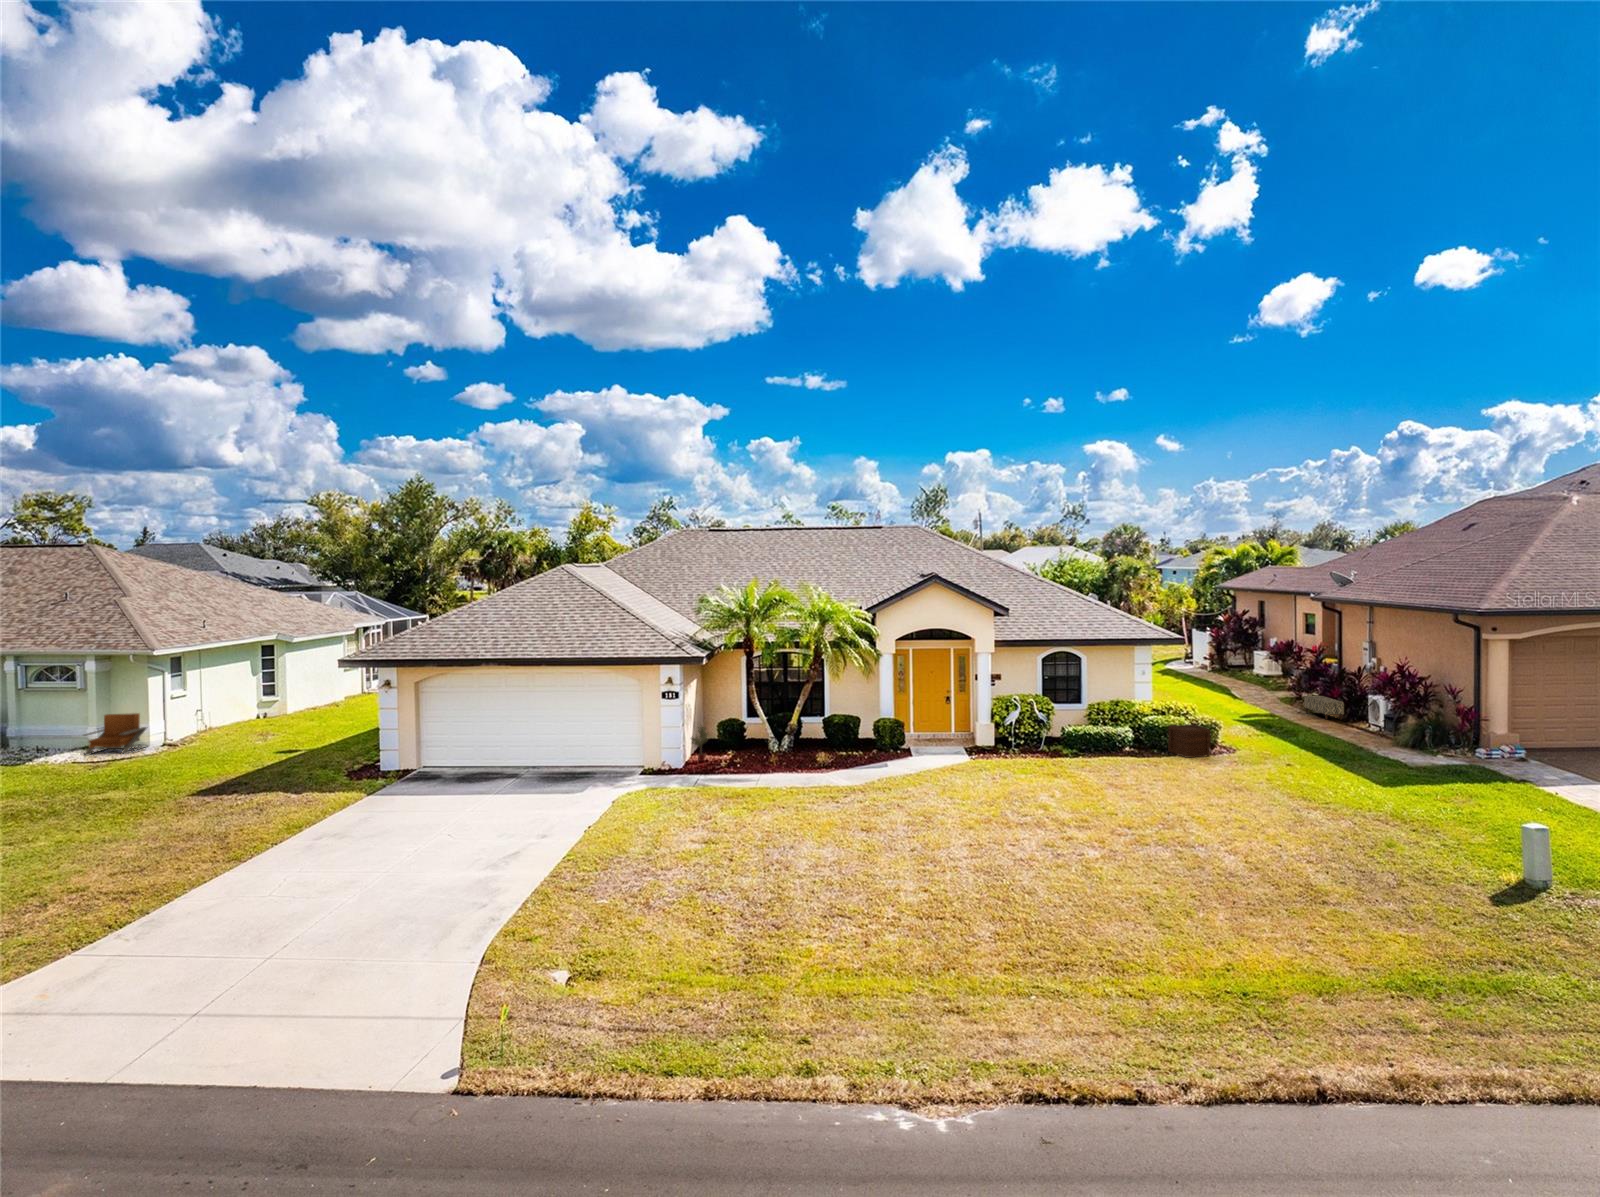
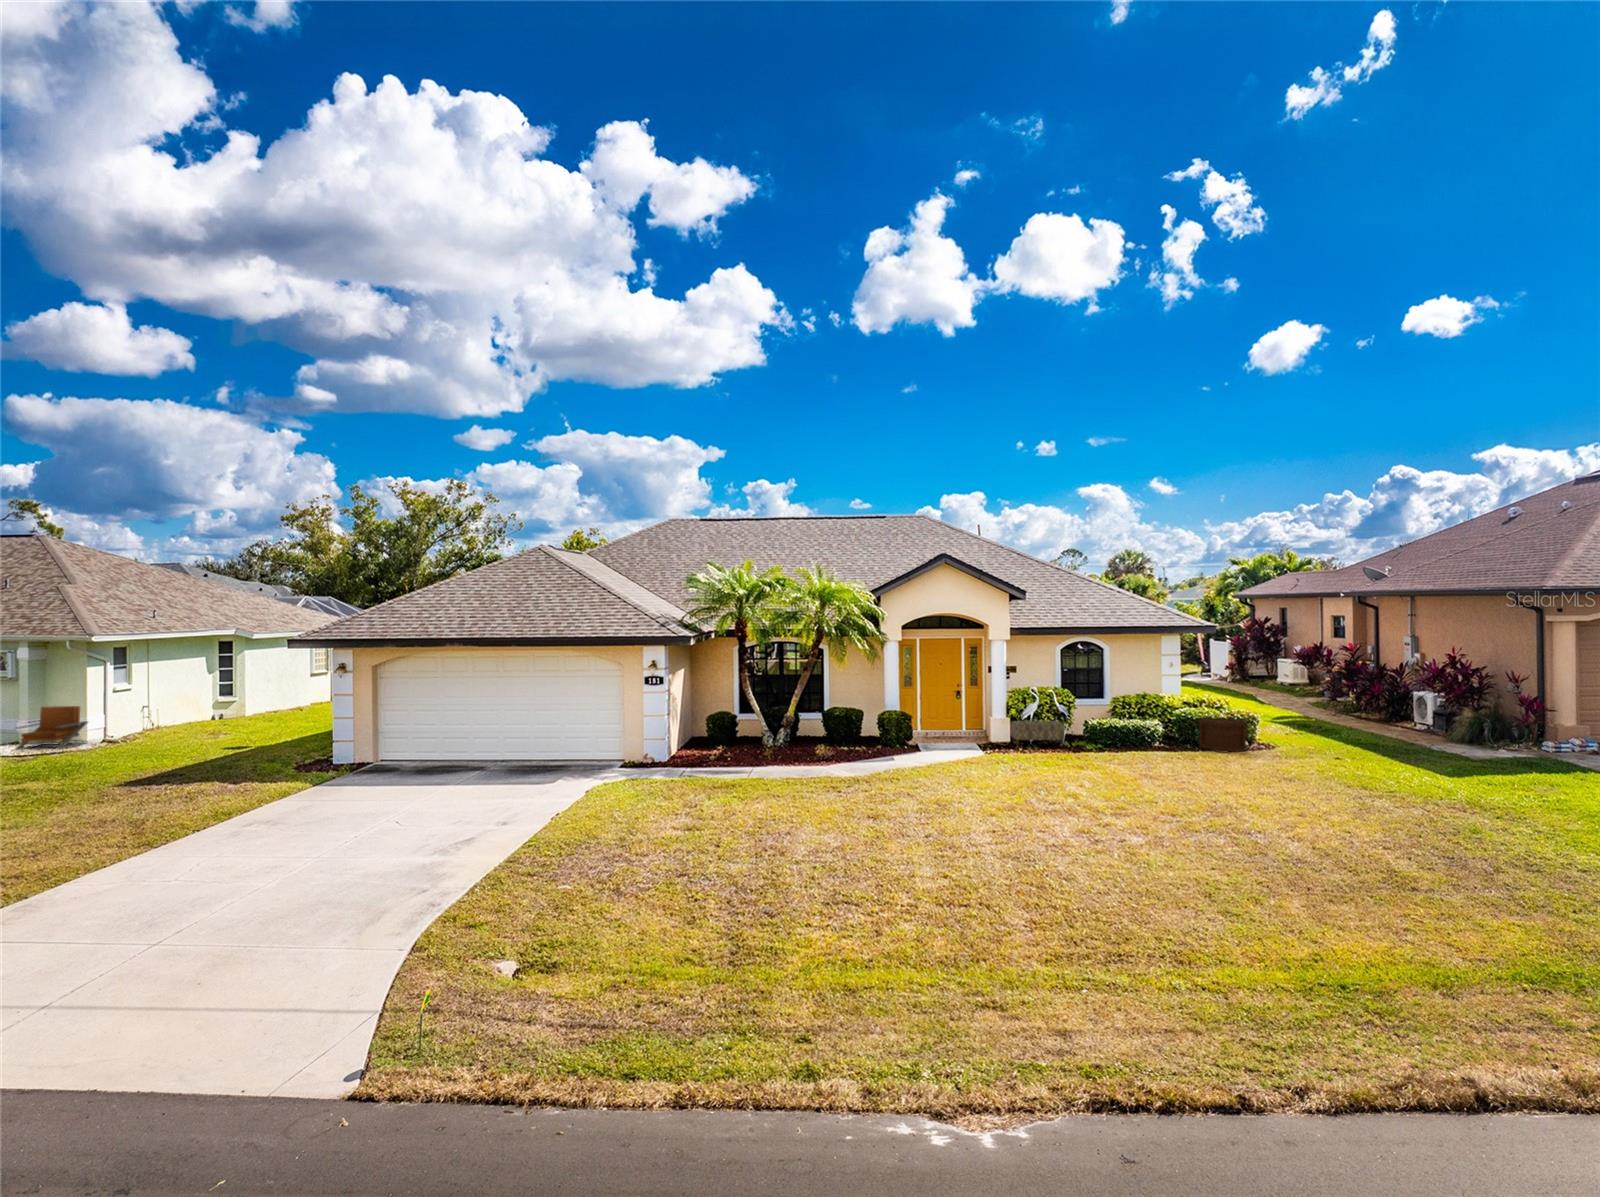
bench: present [1304,696,1344,720] -> present [1011,721,1064,746]
potted tree: present [691,725,708,761] -> none [678,715,698,756]

